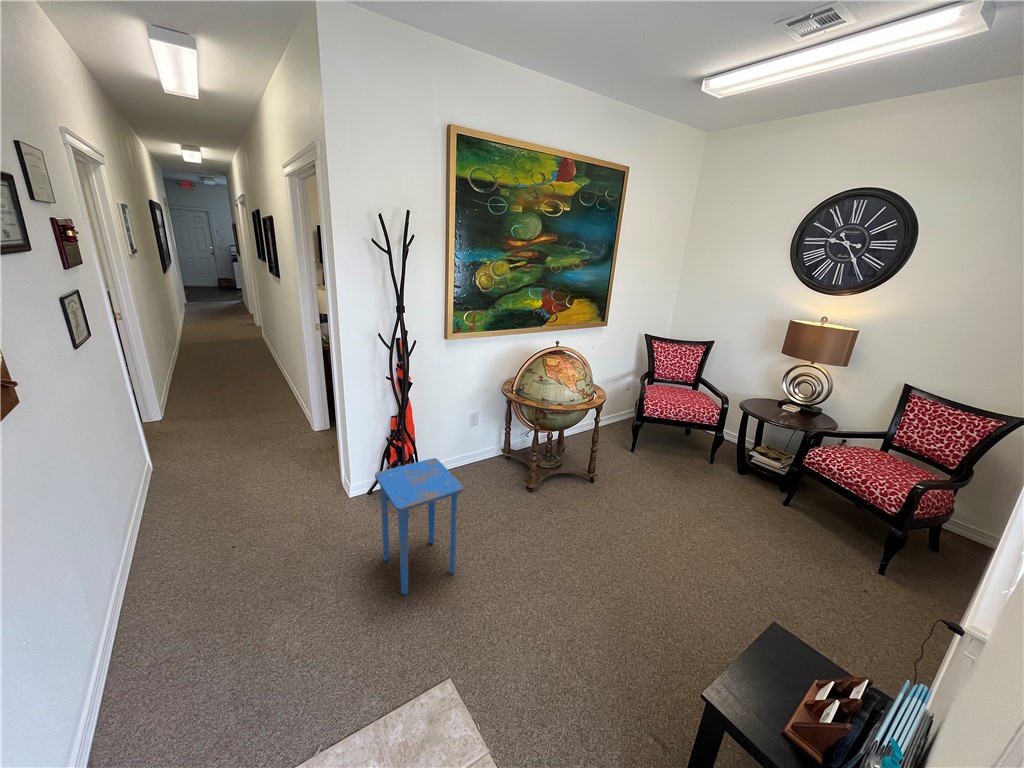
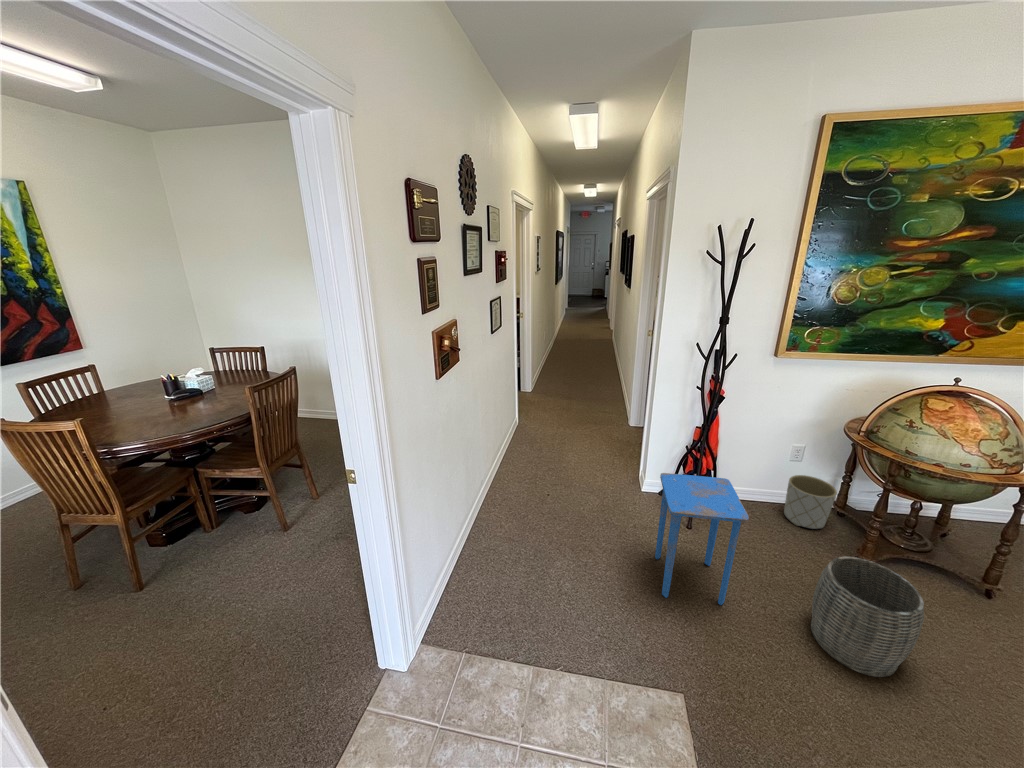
planter: none [472,435,505,478] -> present [784,475,837,529]
woven basket: none [514,486,576,571] -> present [811,557,924,677]

